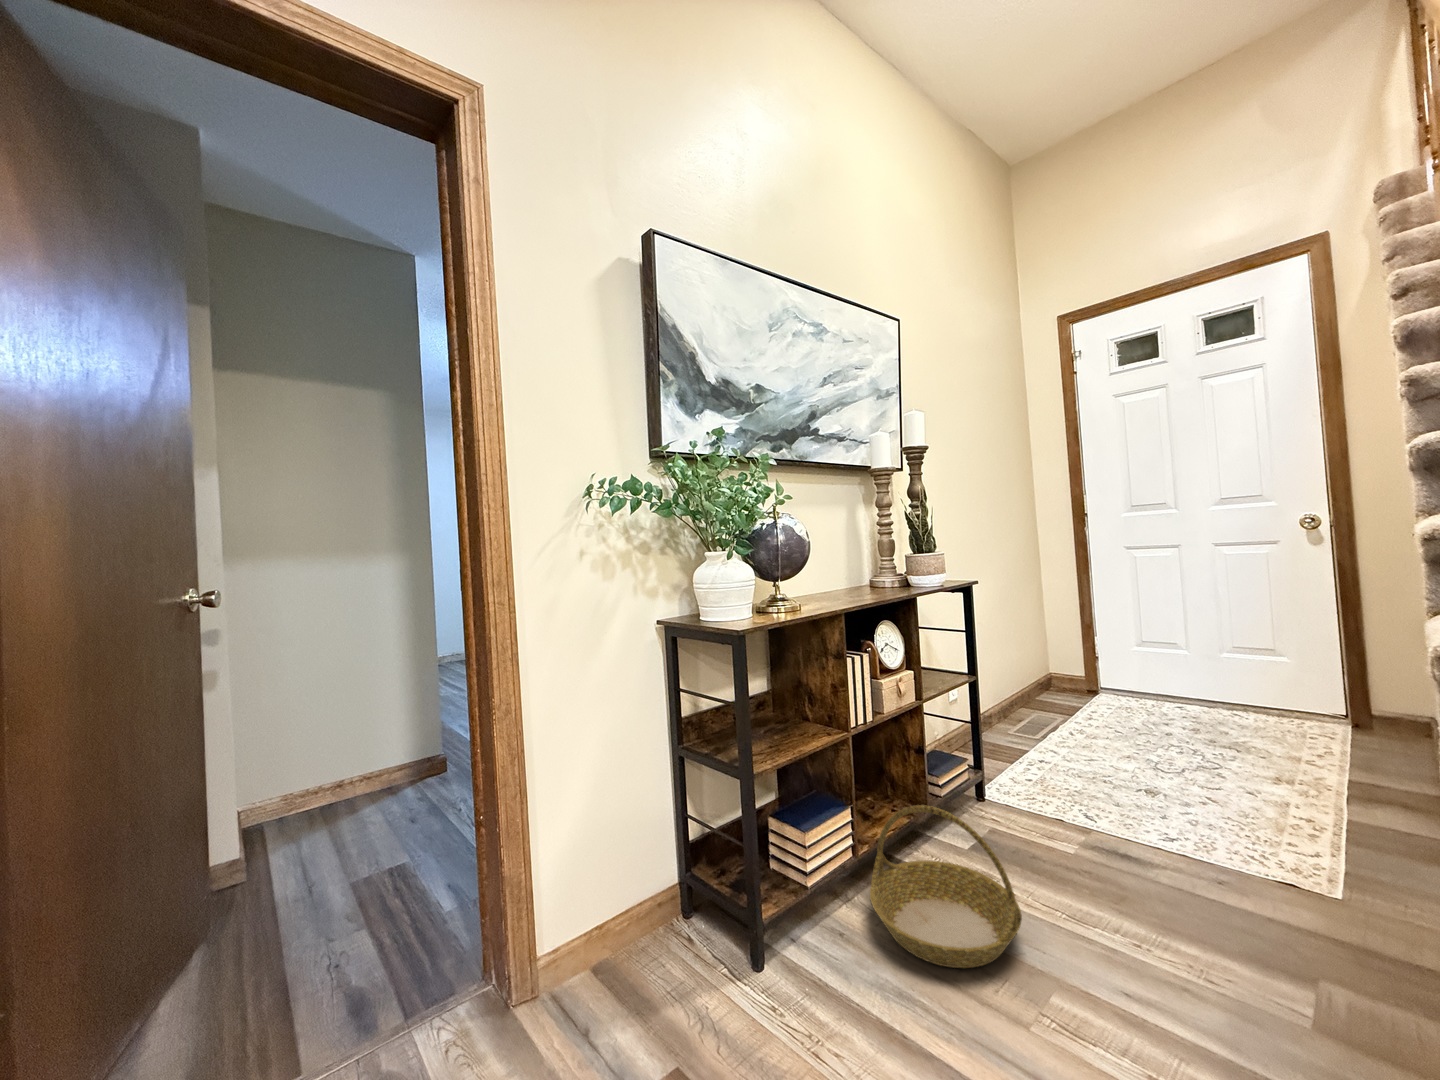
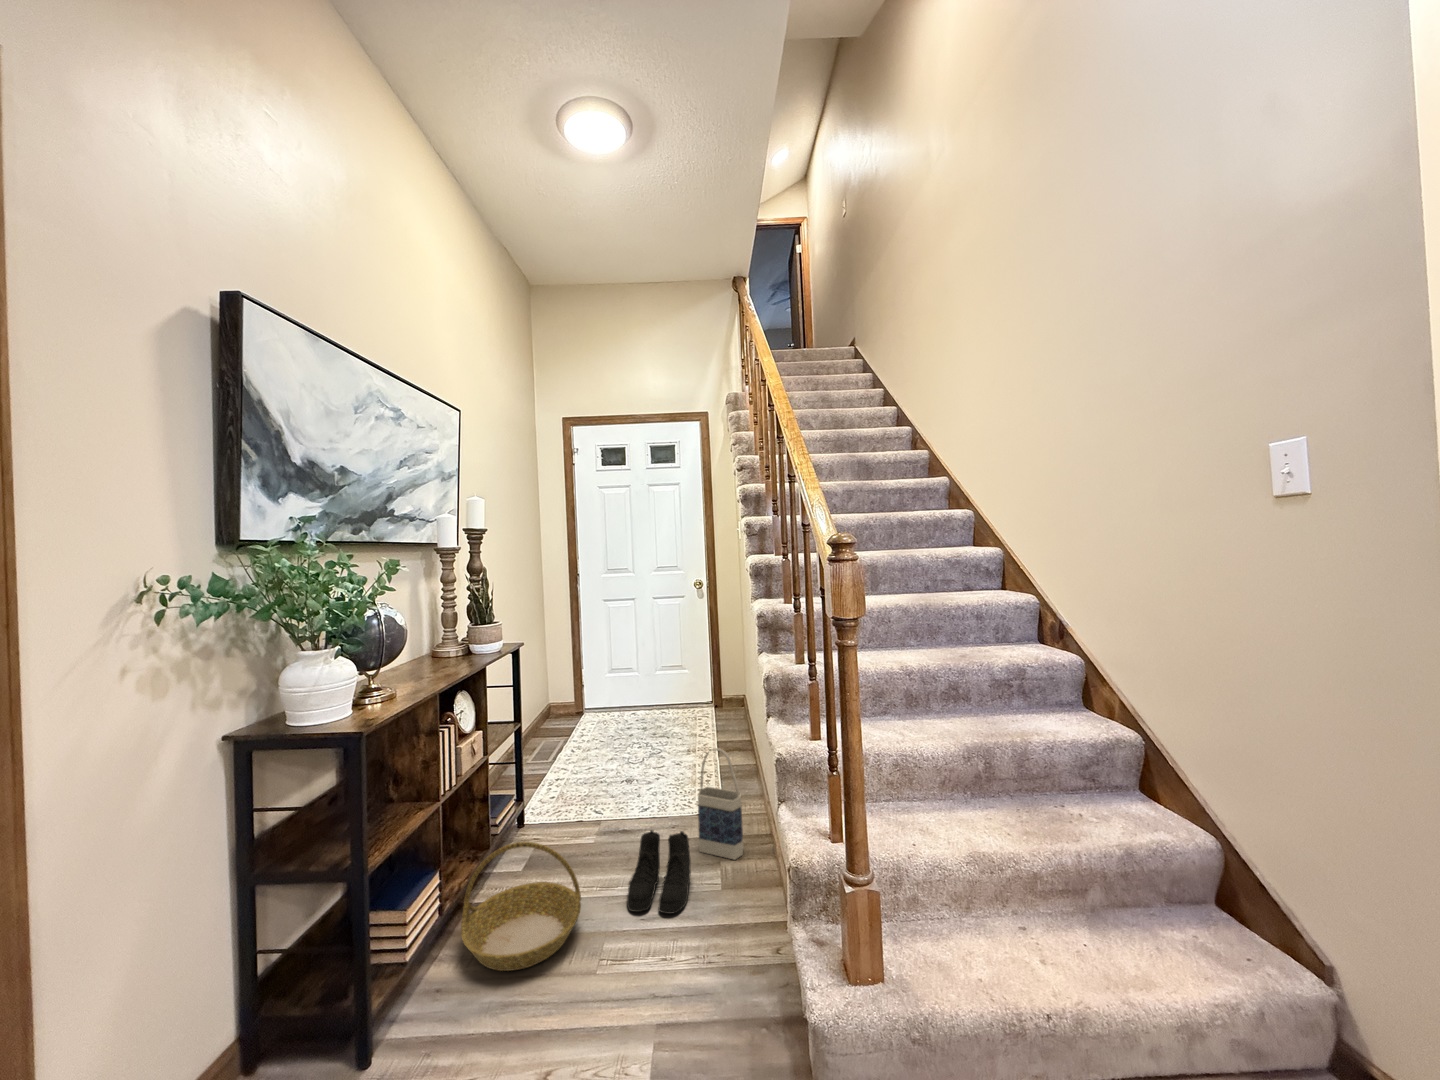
bag: none [1263,774,1387,993] -> present [698,748,743,860]
boots: none [1103,867,1237,1019] -> present [627,830,691,914]

